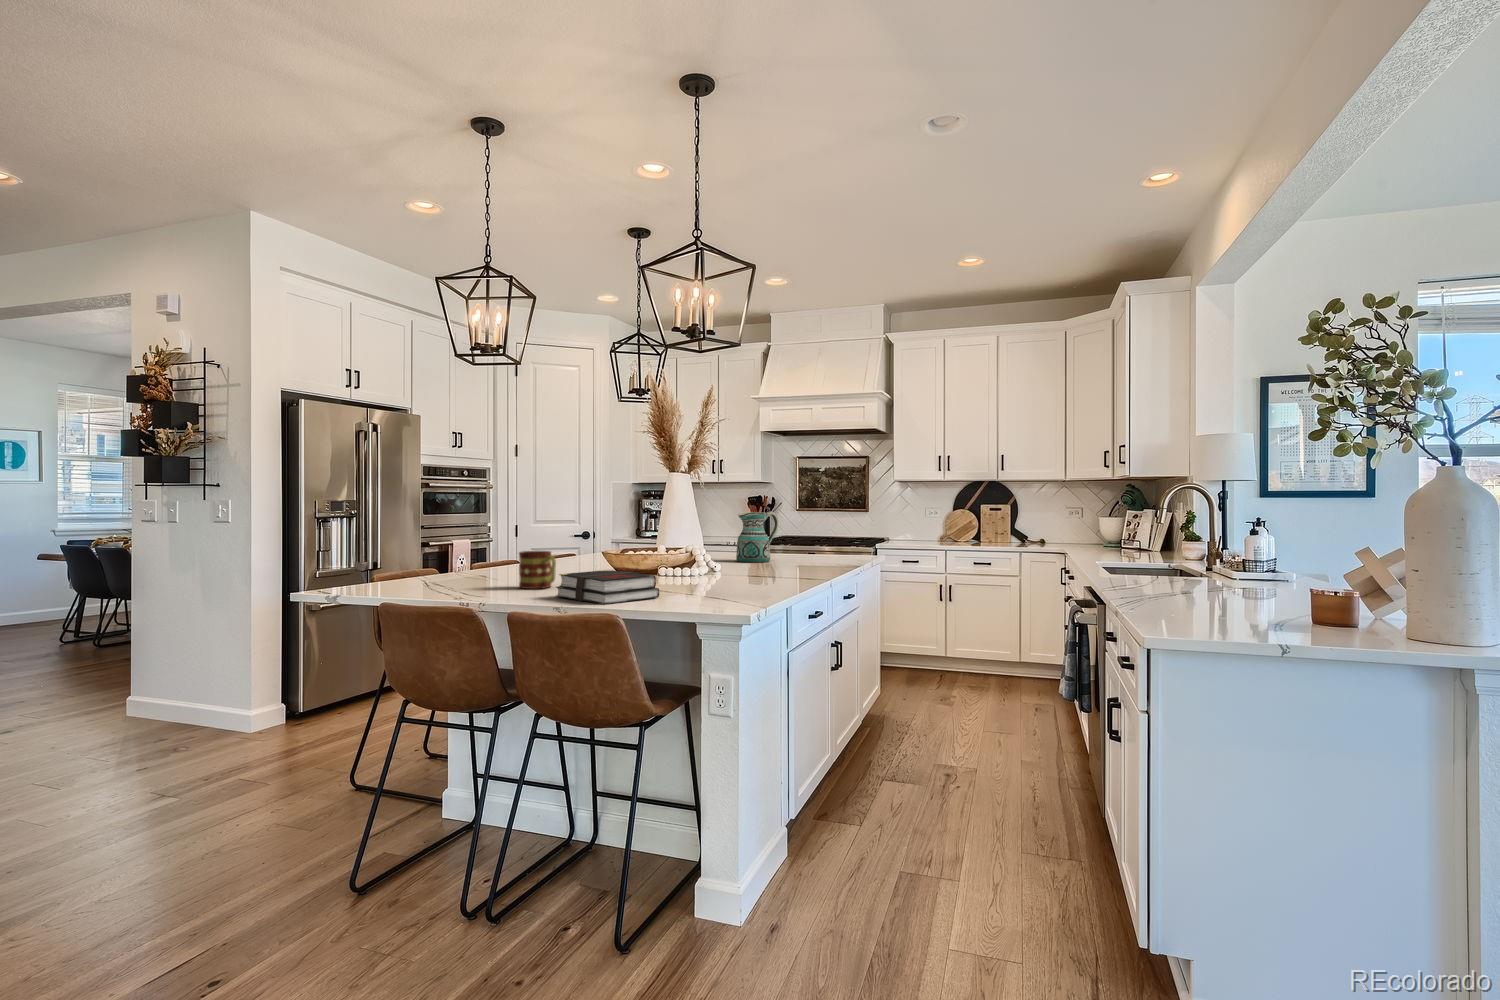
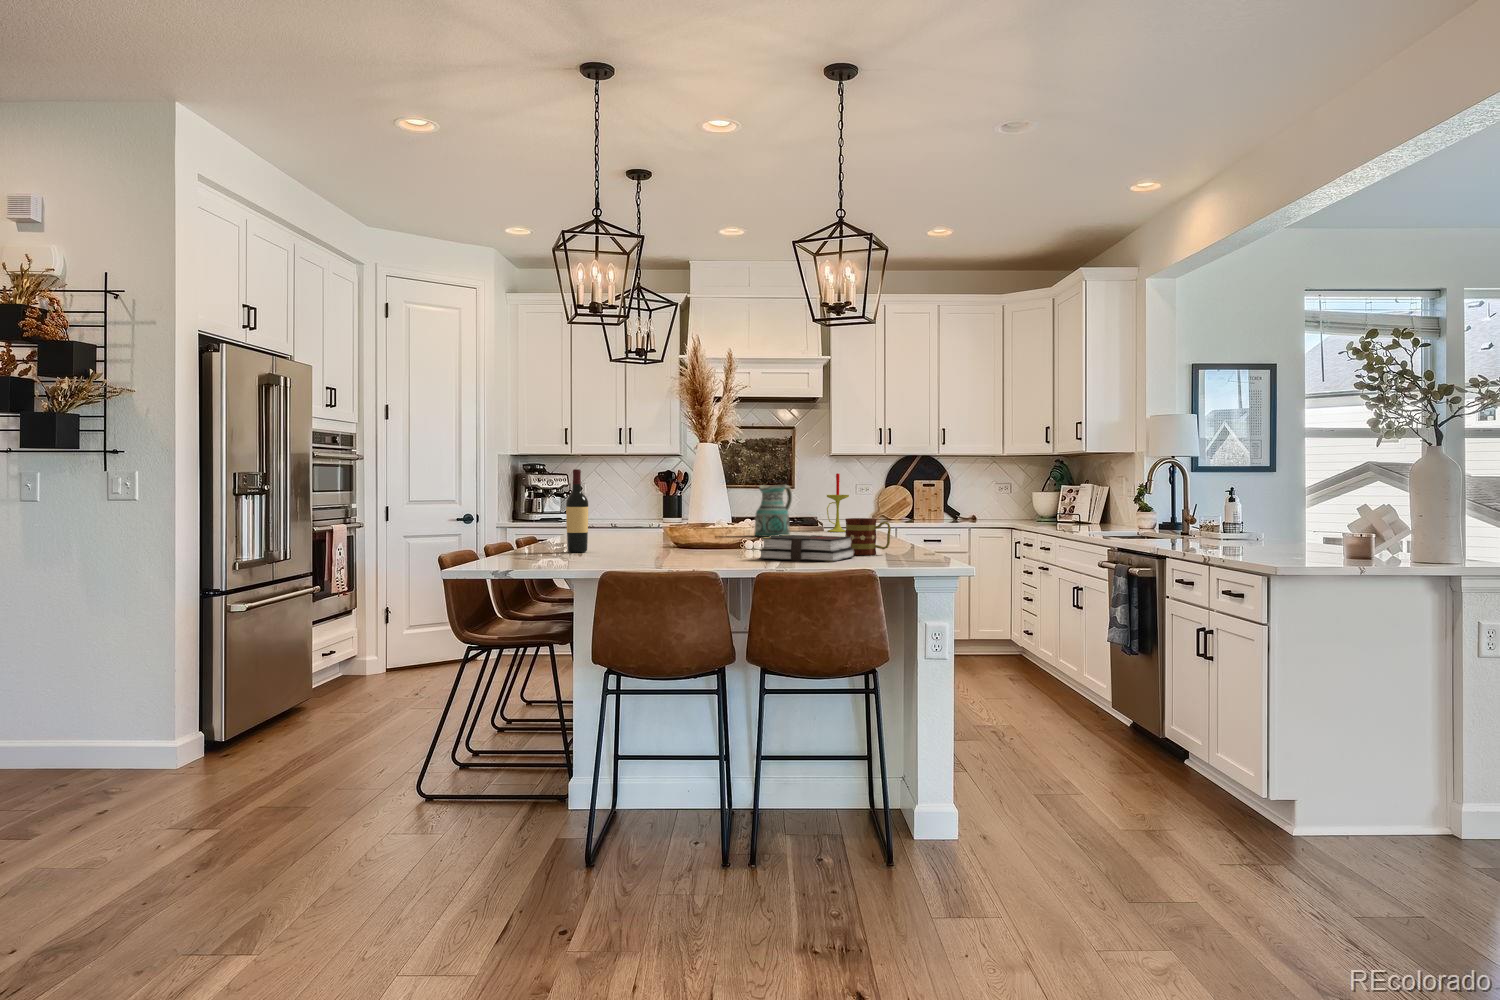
candle: none [831,498,856,557] -> present [827,473,849,532]
wine bottle: none [464,501,486,579] -> present [566,469,588,552]
mug: present [519,551,556,589] -> present [845,518,891,555]

